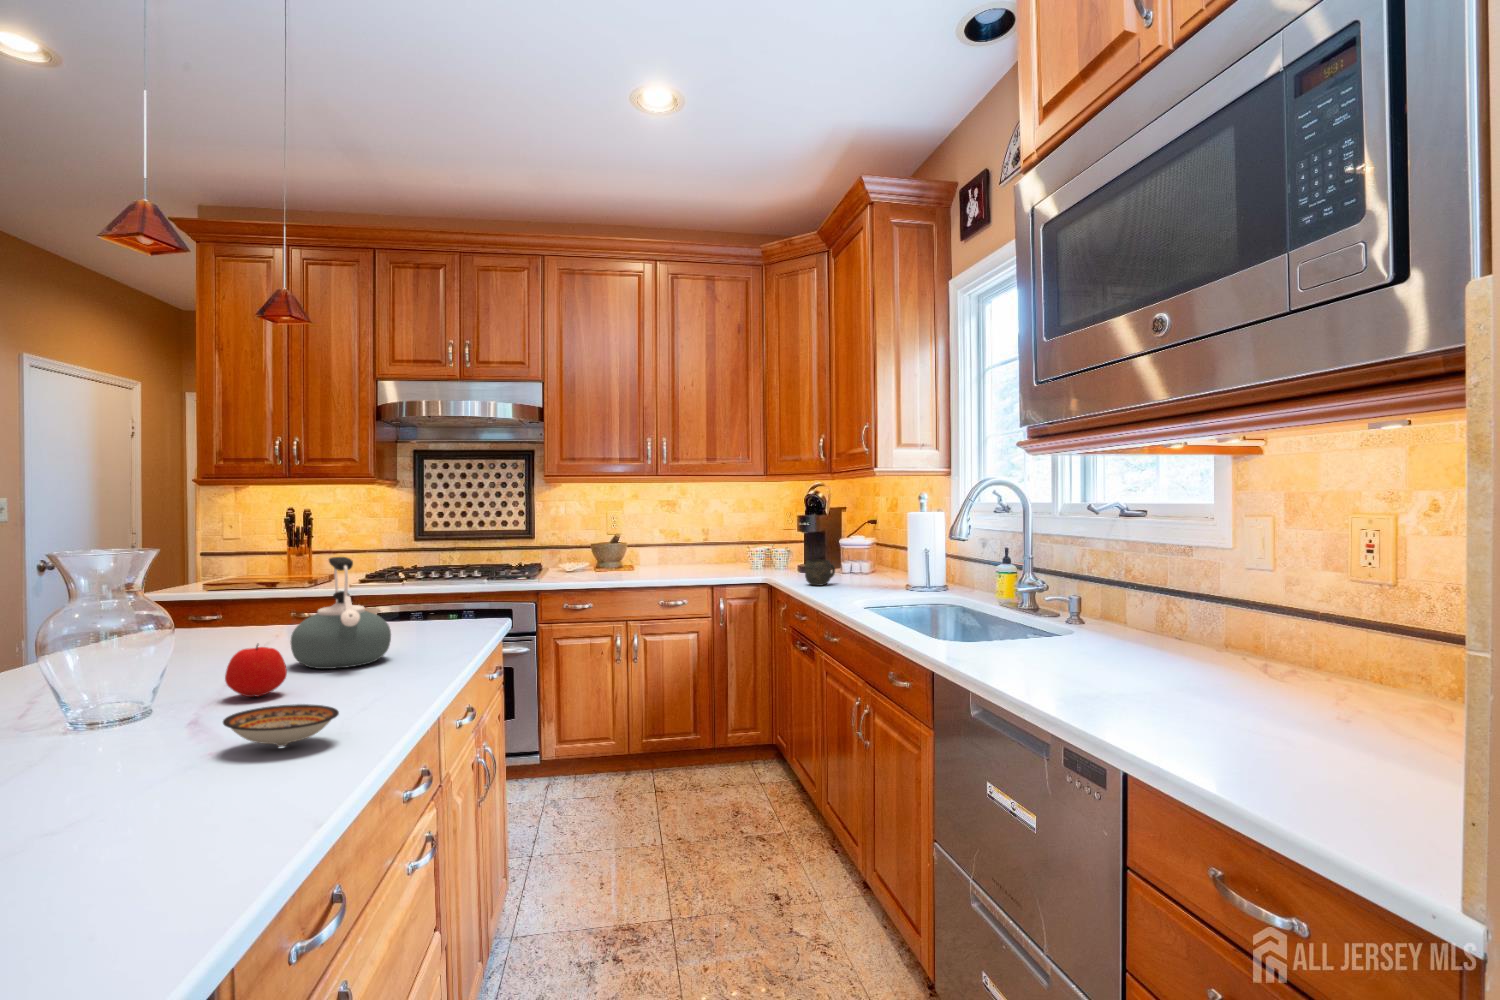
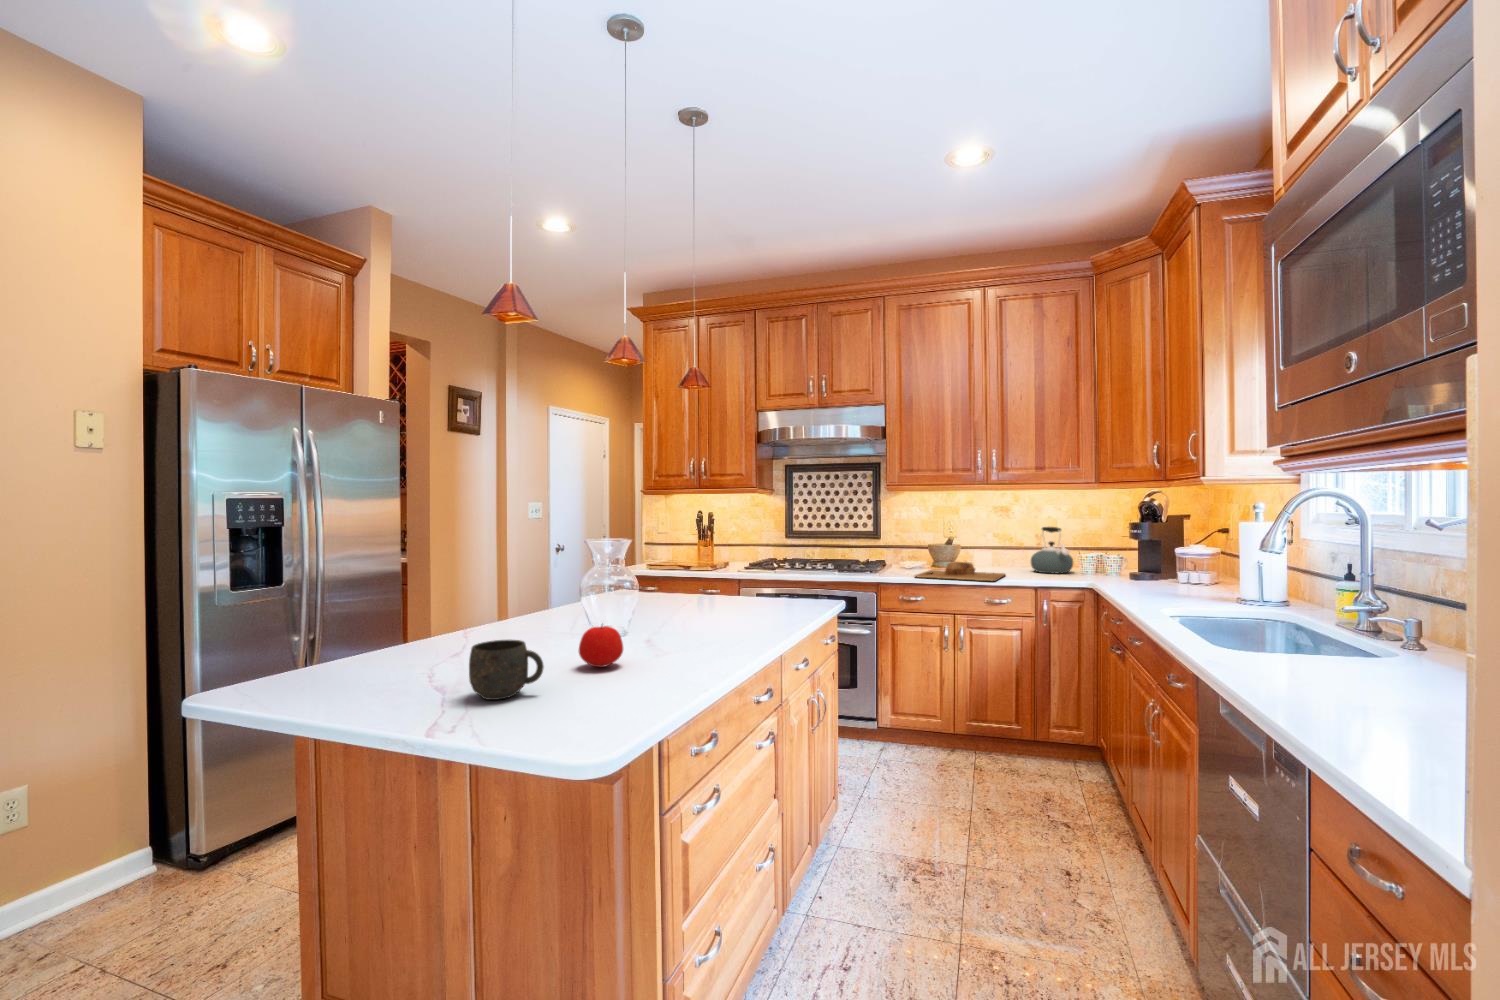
kettle: present [291,557,391,669] -> present [1031,527,1073,573]
mug: present [805,560,835,586] -> present [469,640,544,700]
cutting board: none [583,562,680,582] -> present [915,562,1005,581]
ceramic bowl: present [223,704,339,747] -> none [533,685,622,725]

